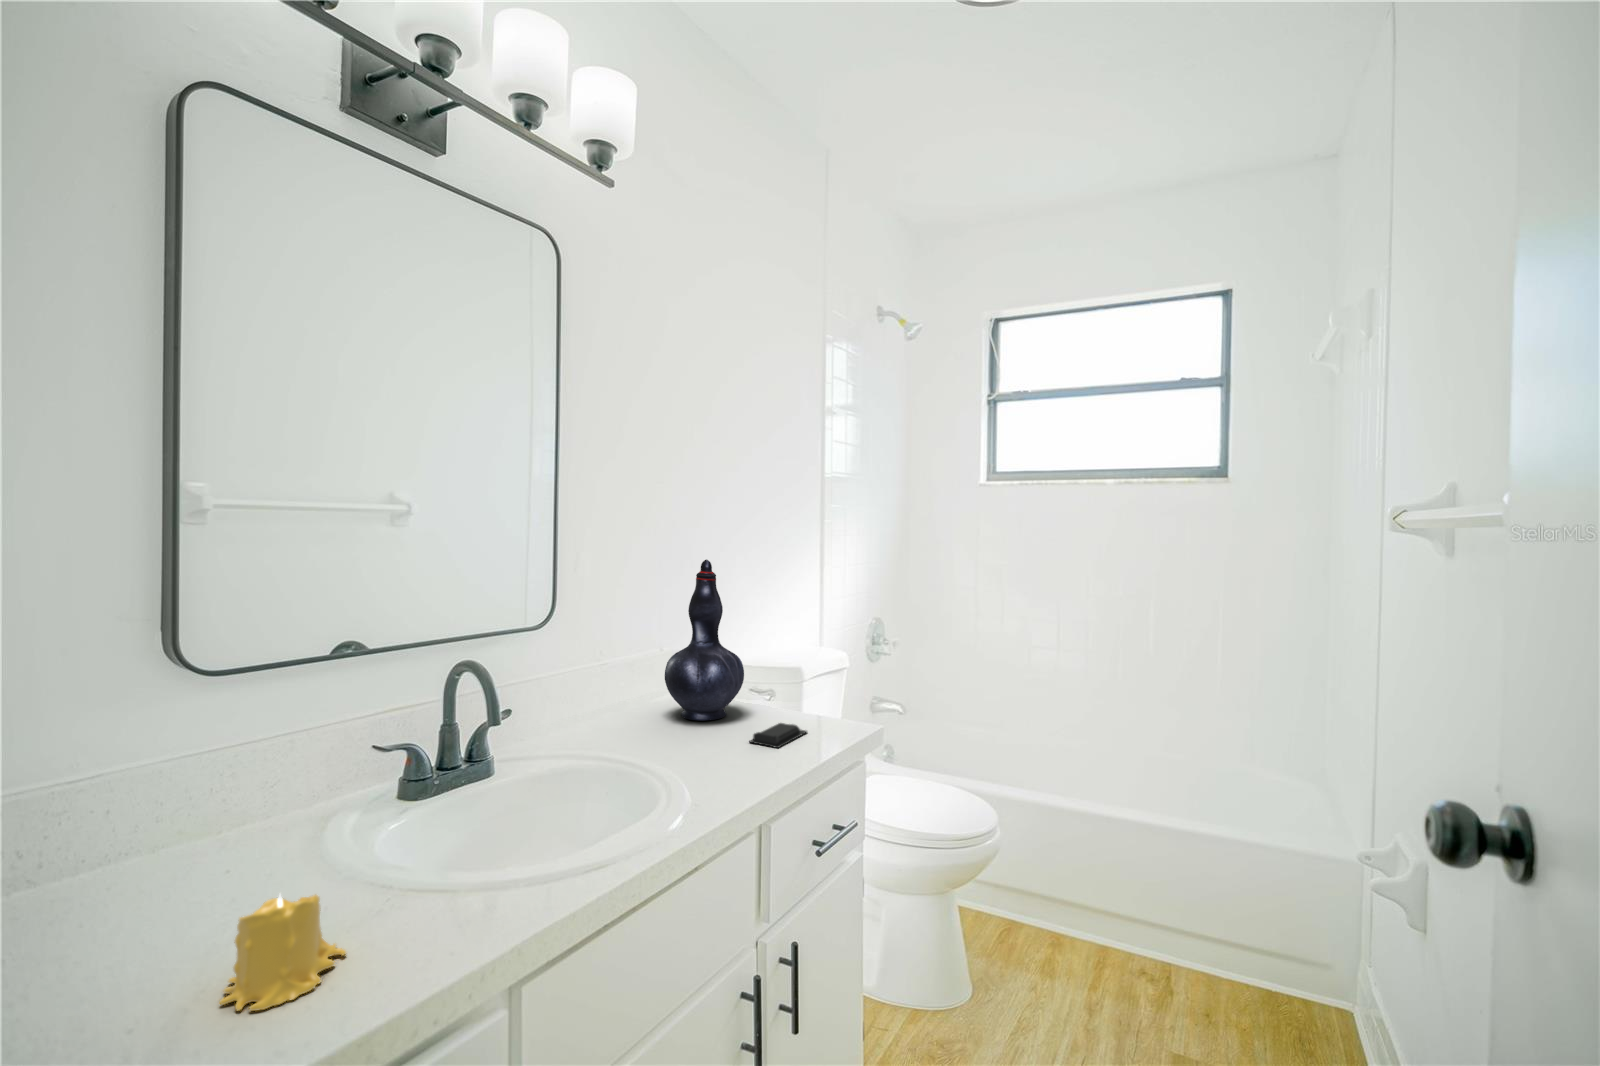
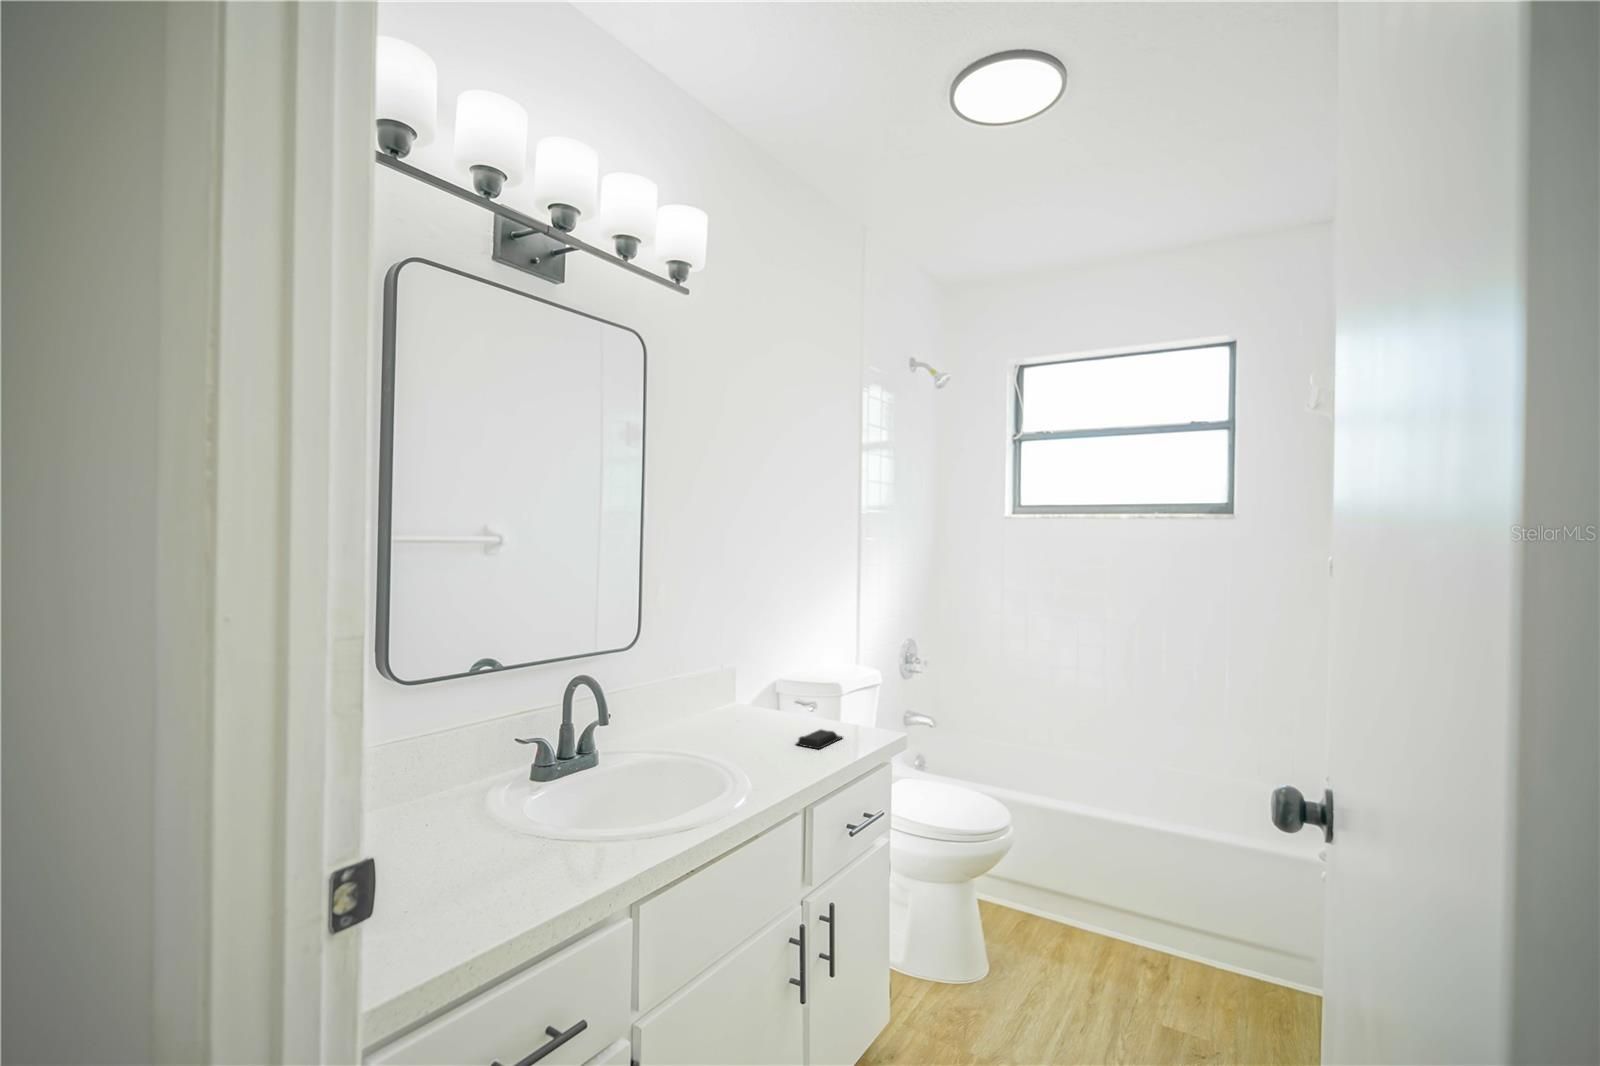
decorative vase: present [665,560,744,721] -> none [725,593,790,727]
candle: present [220,895,346,1011] -> none [458,824,528,900]

